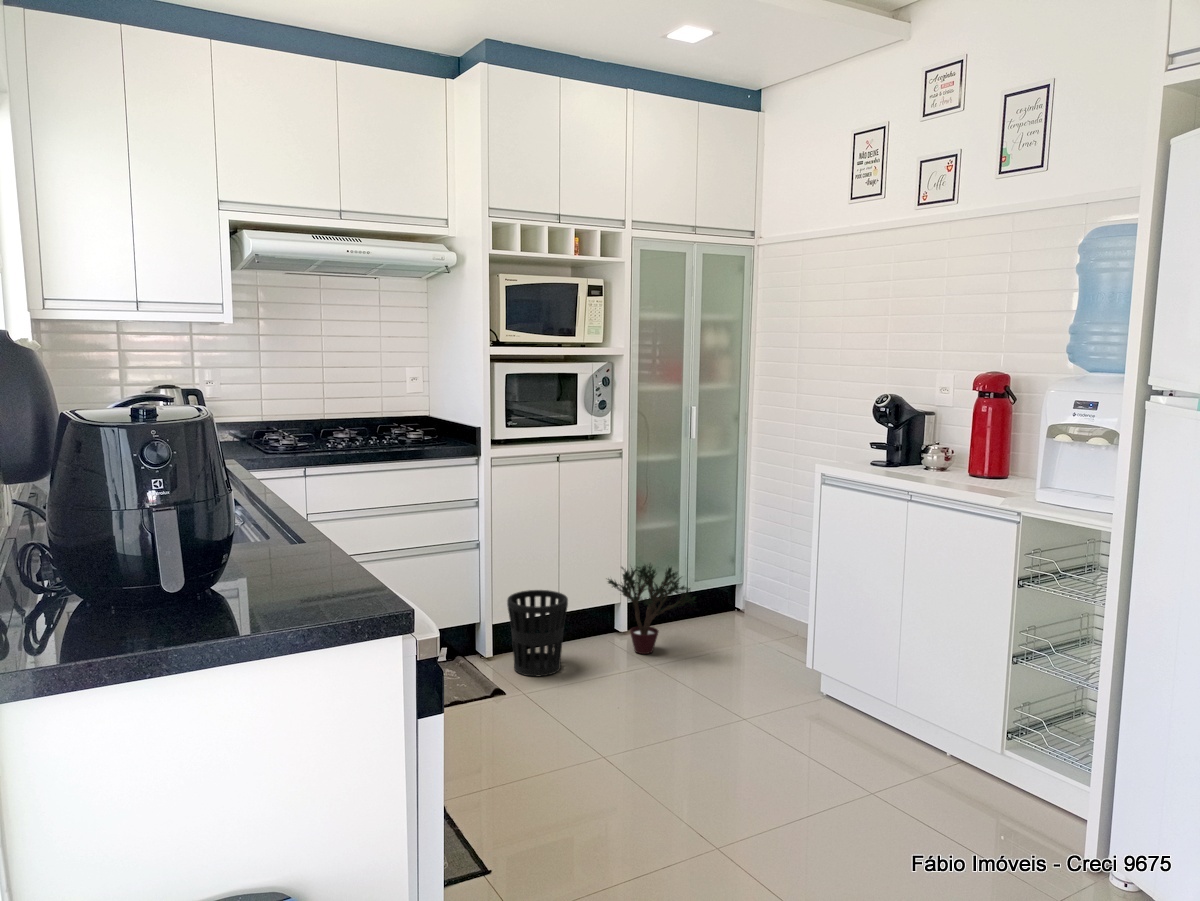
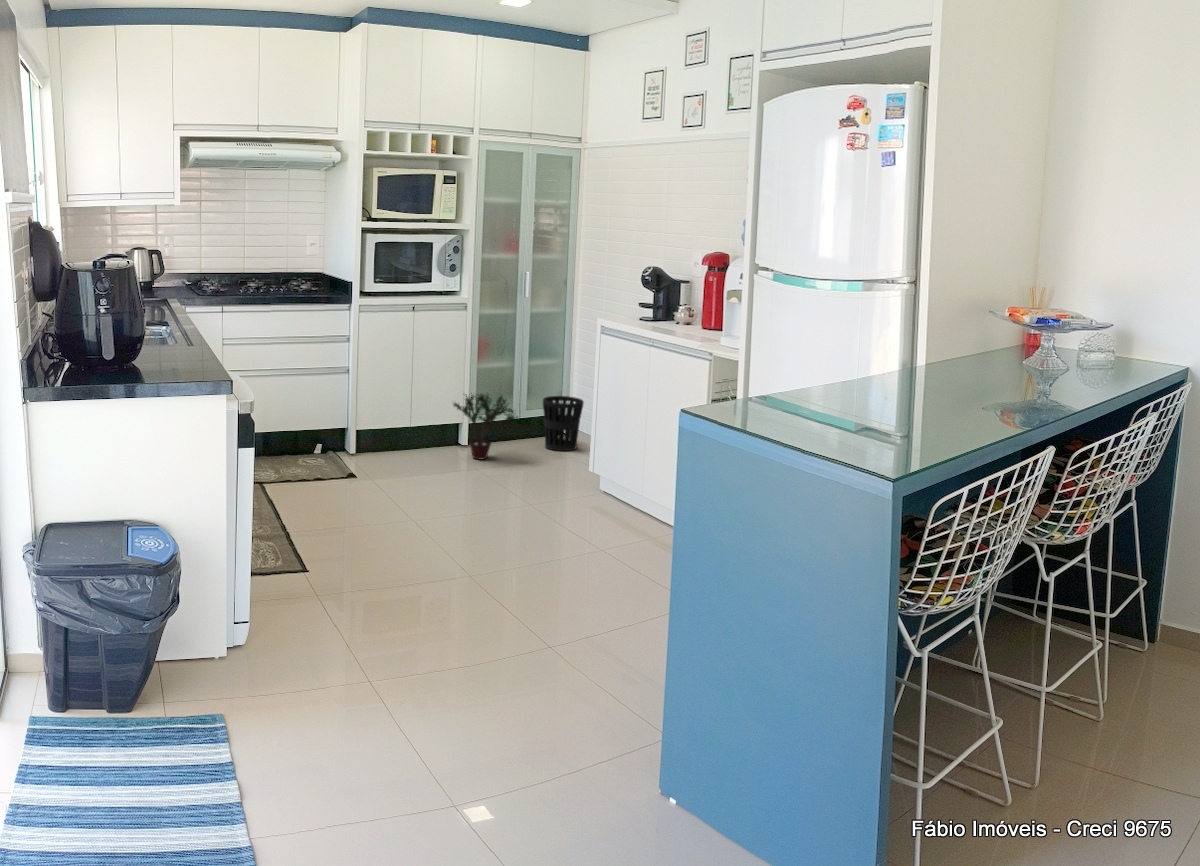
wastebasket: present [507,590,568,676] -> present [543,396,584,451]

